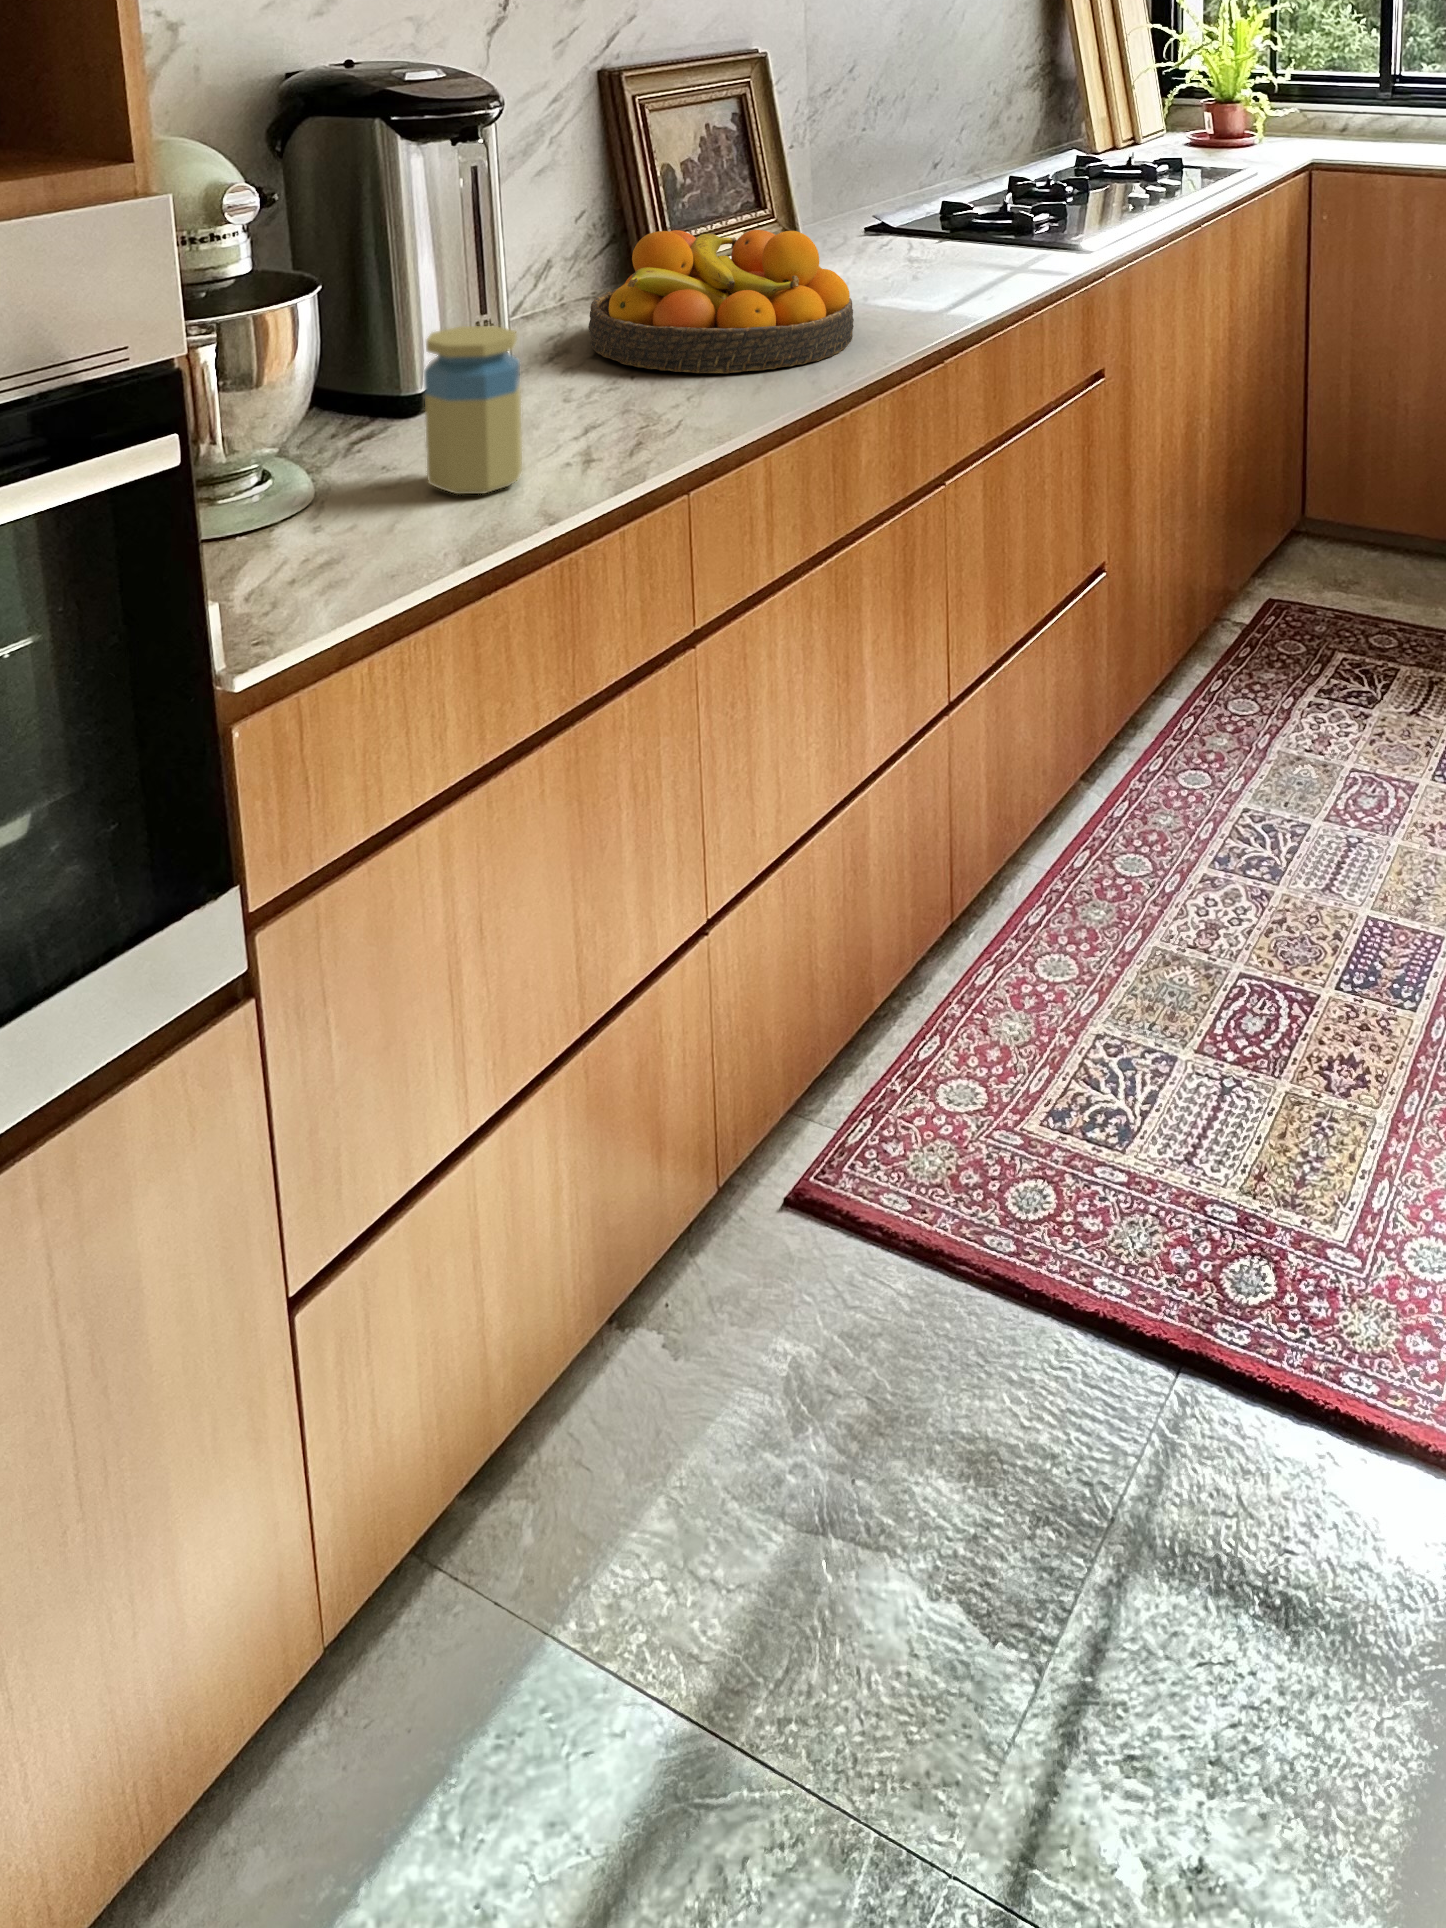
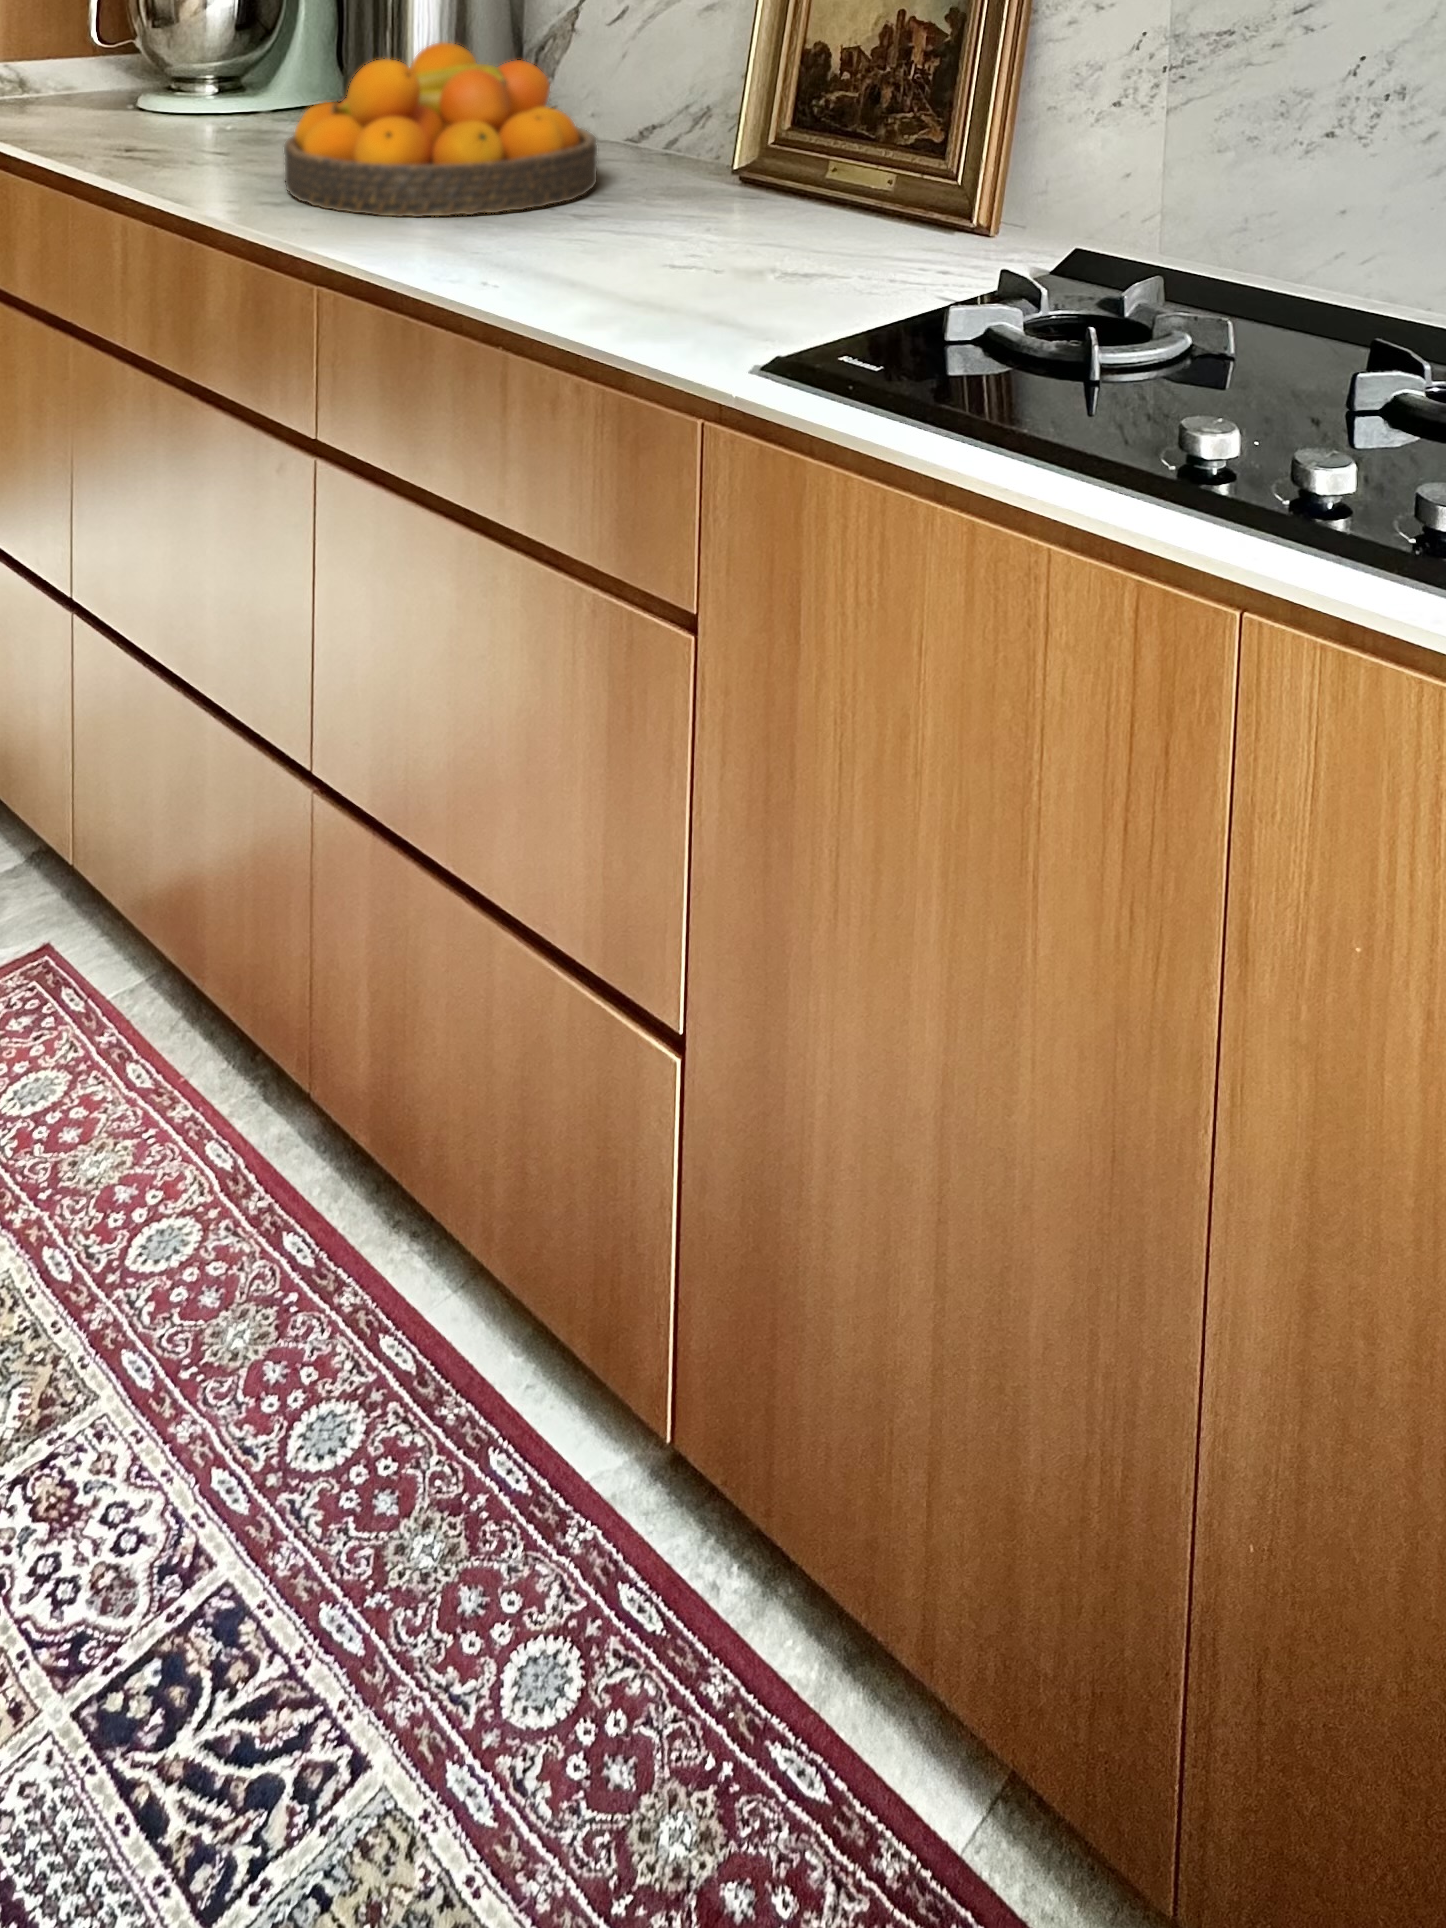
jar: present [424,326,522,494] -> none [63,15,139,135]

